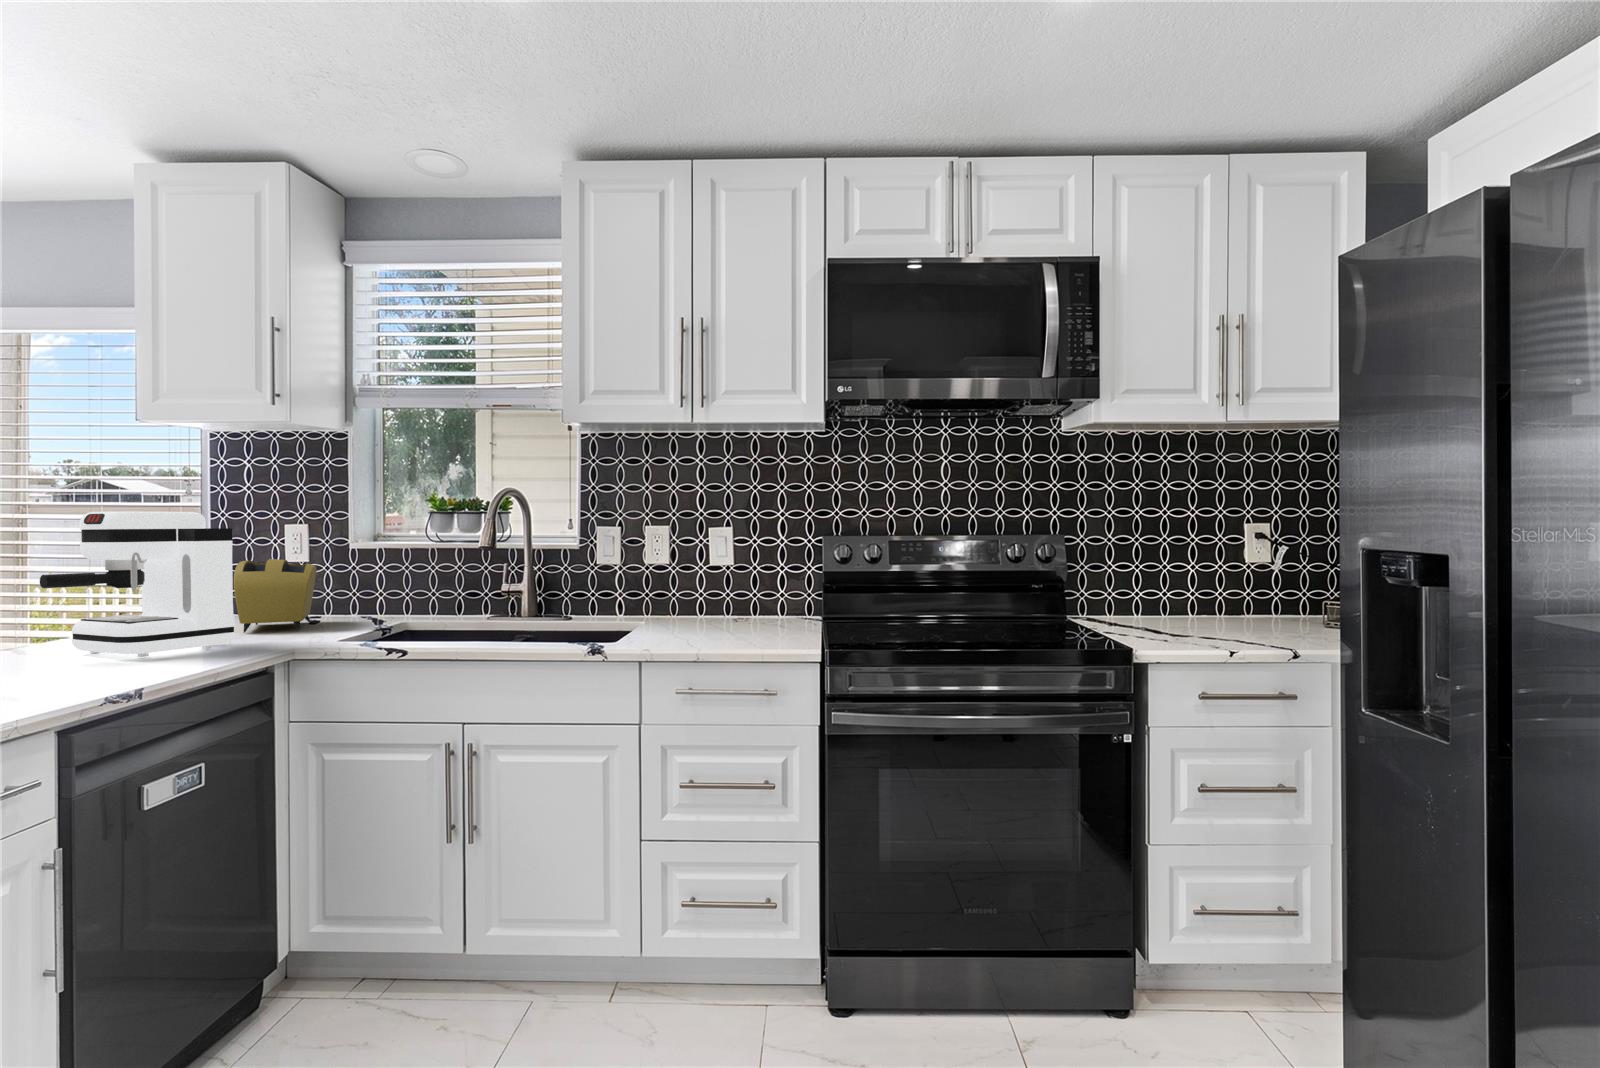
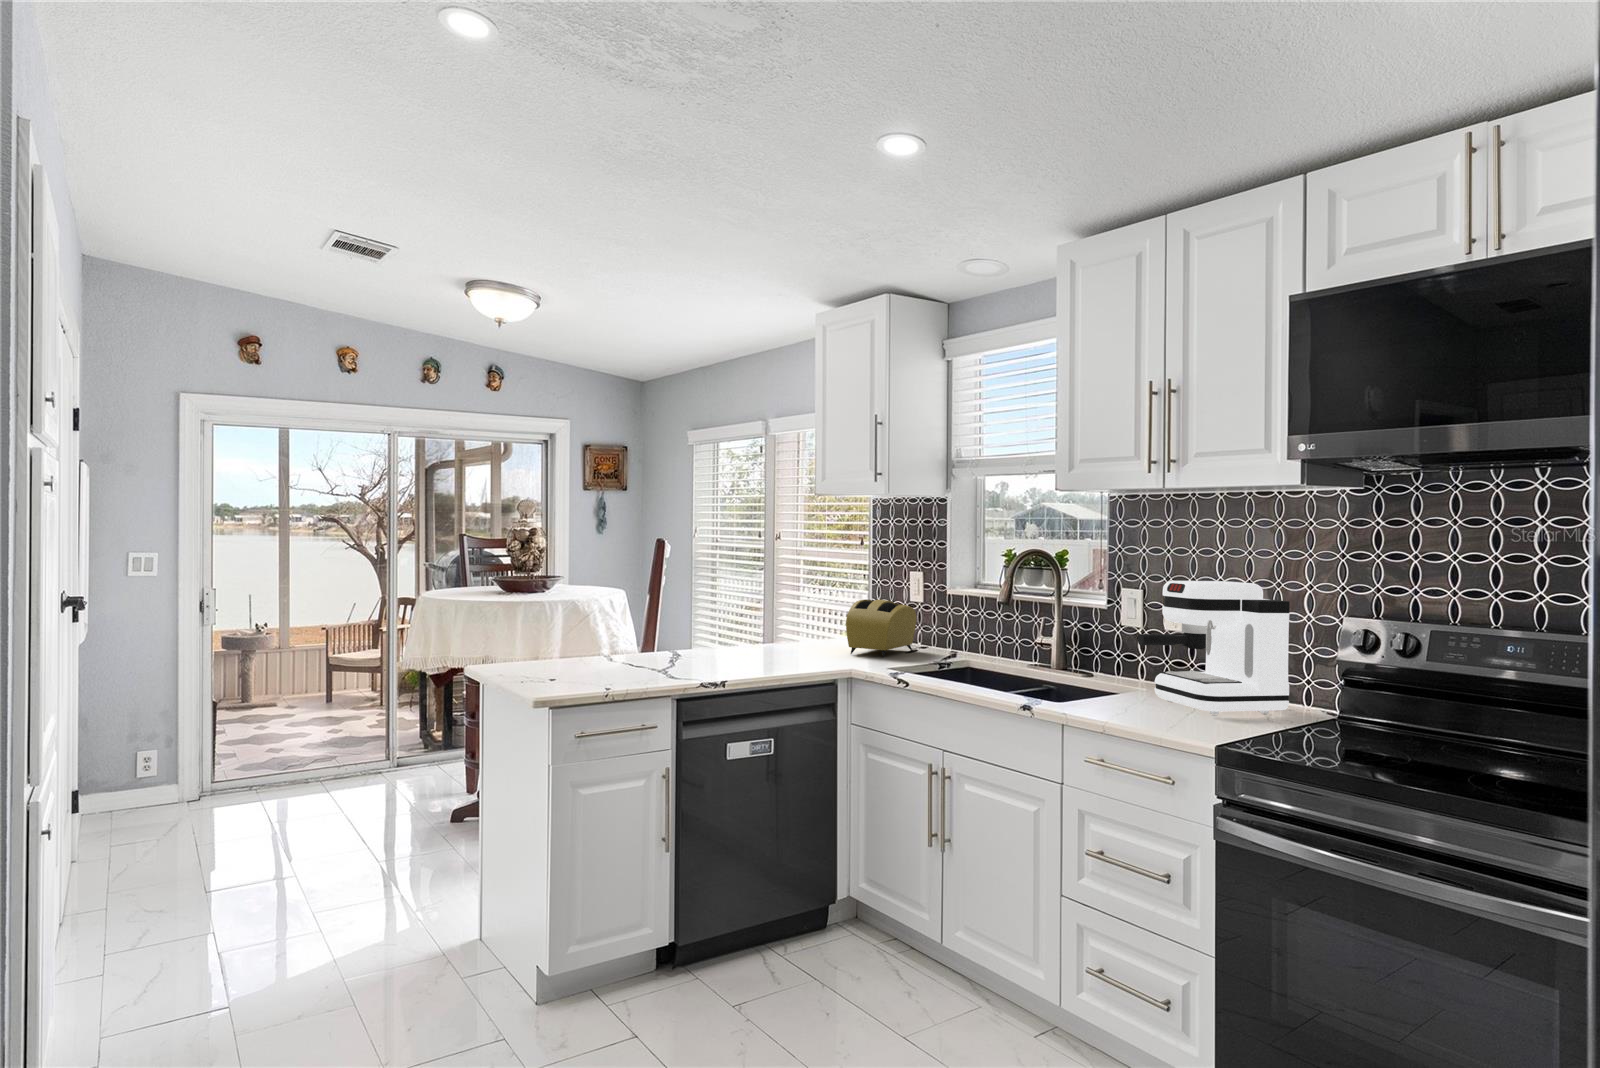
coffee maker: present [40,511,235,657] -> present [1138,581,1290,714]

